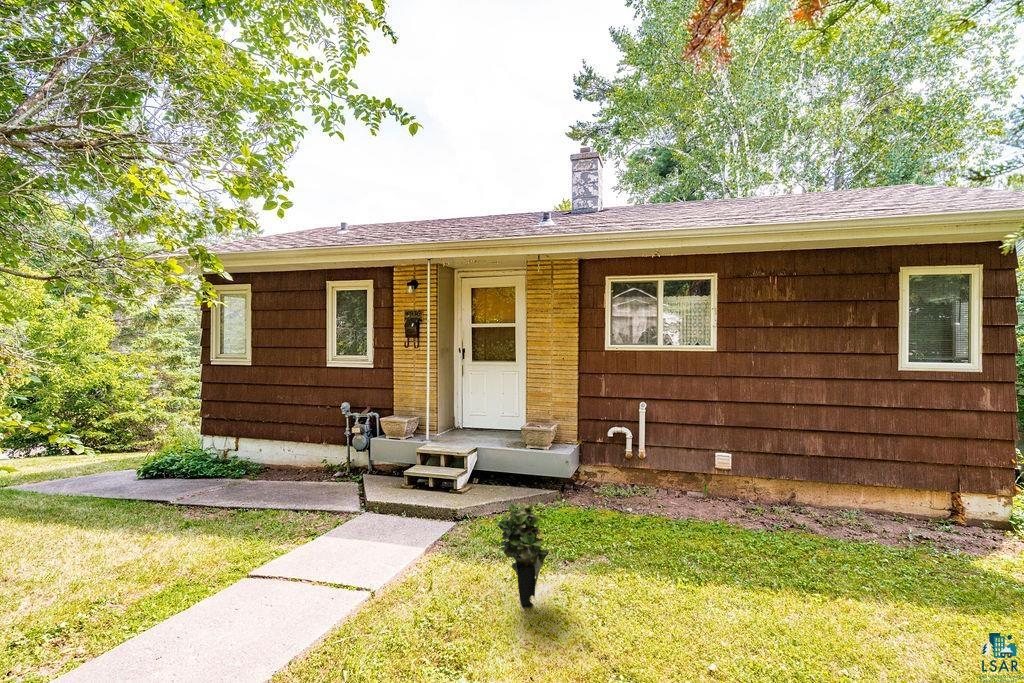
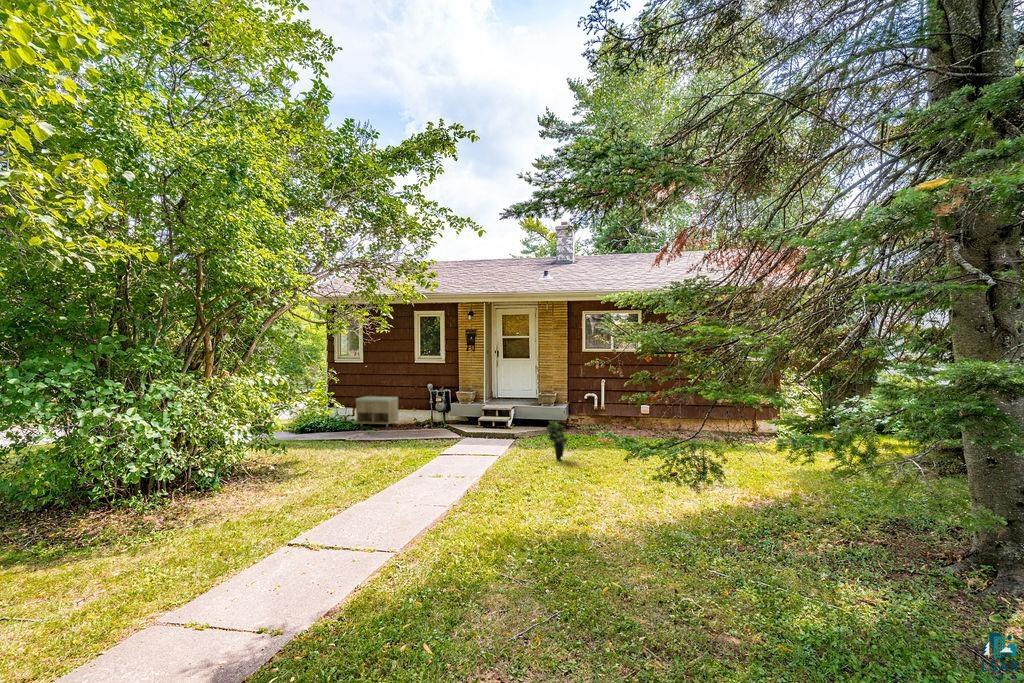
storage bench: none [226,420,300,473] -> present [356,396,398,426]

